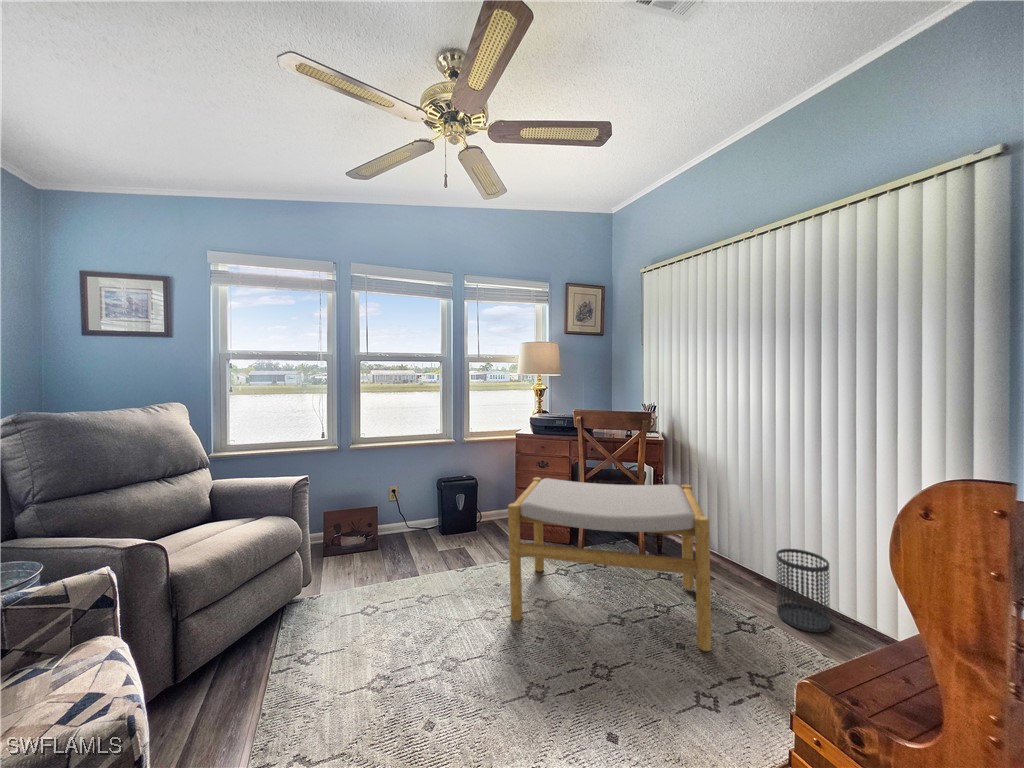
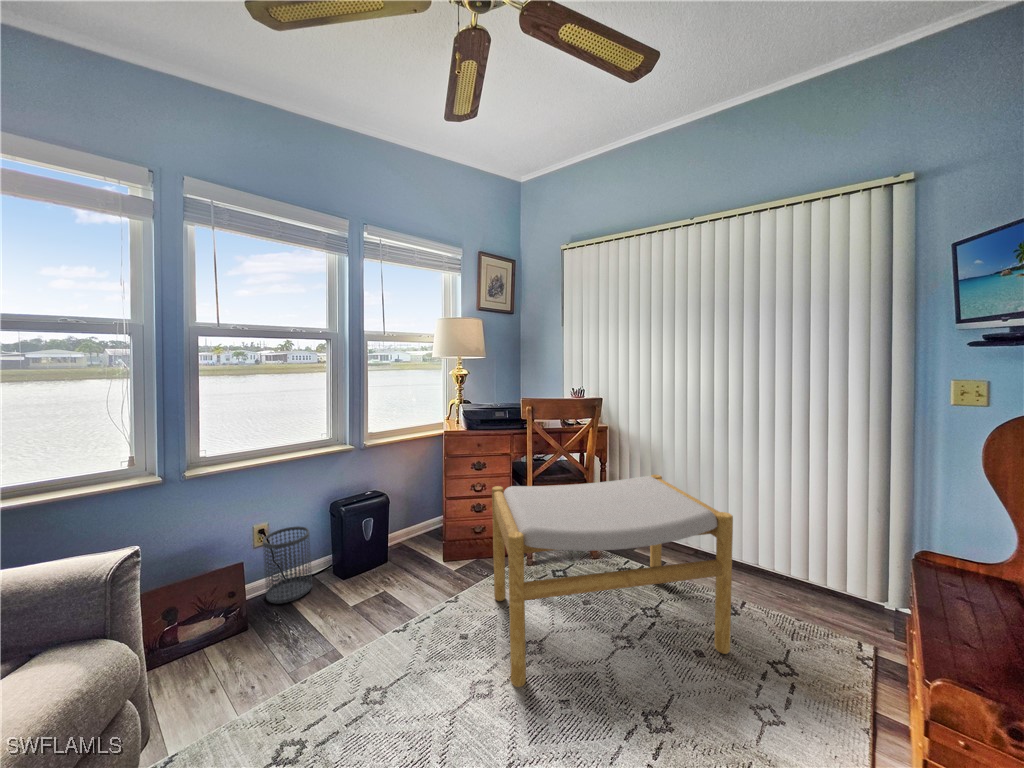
wastebasket: present [776,549,830,632] -> present [263,526,312,604]

